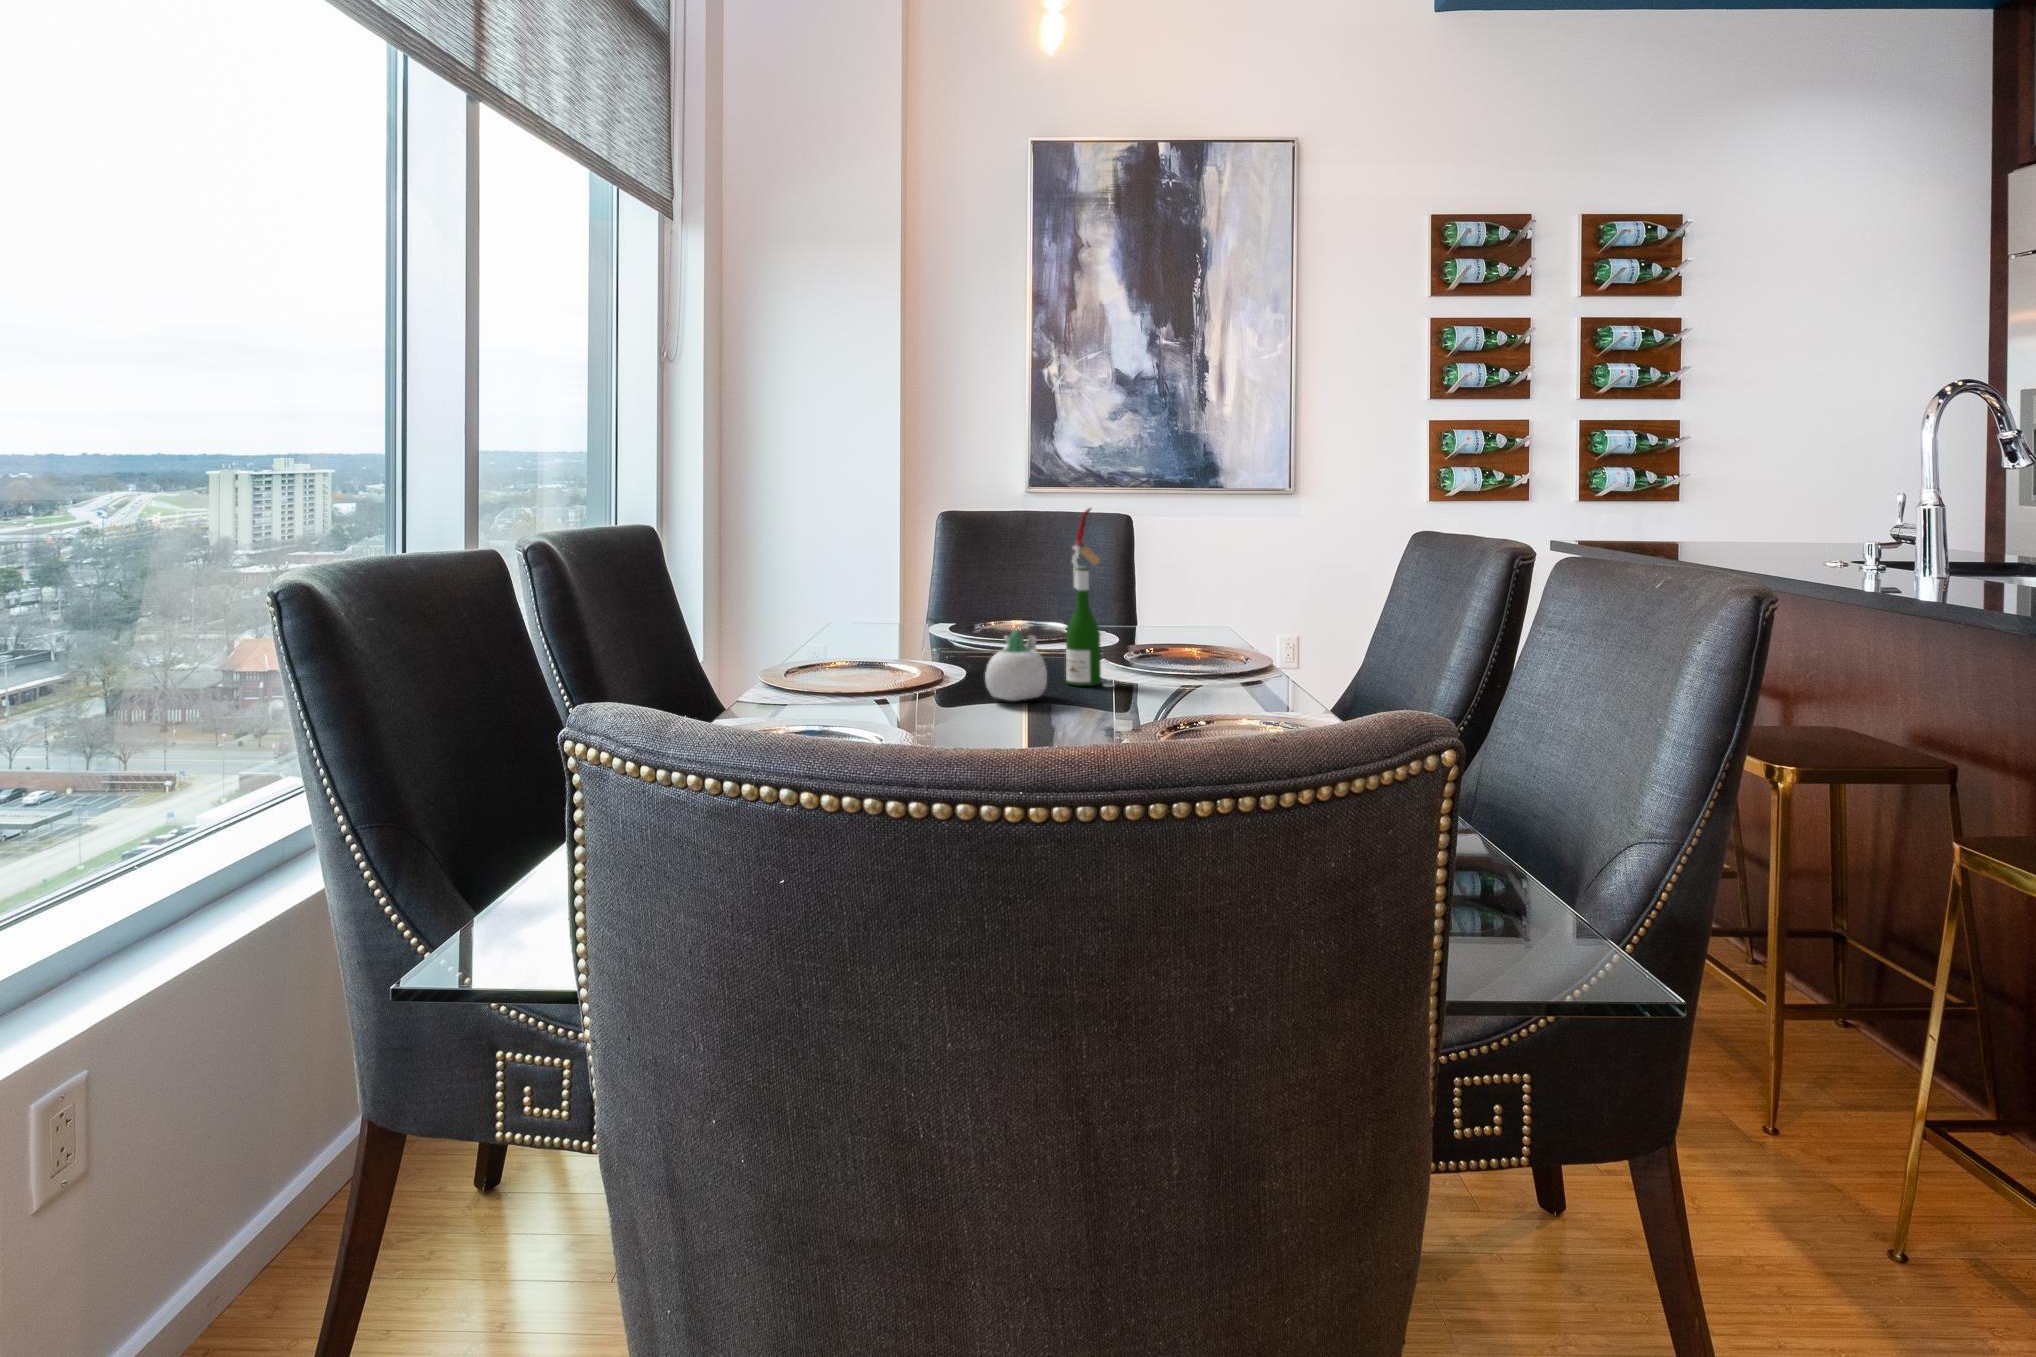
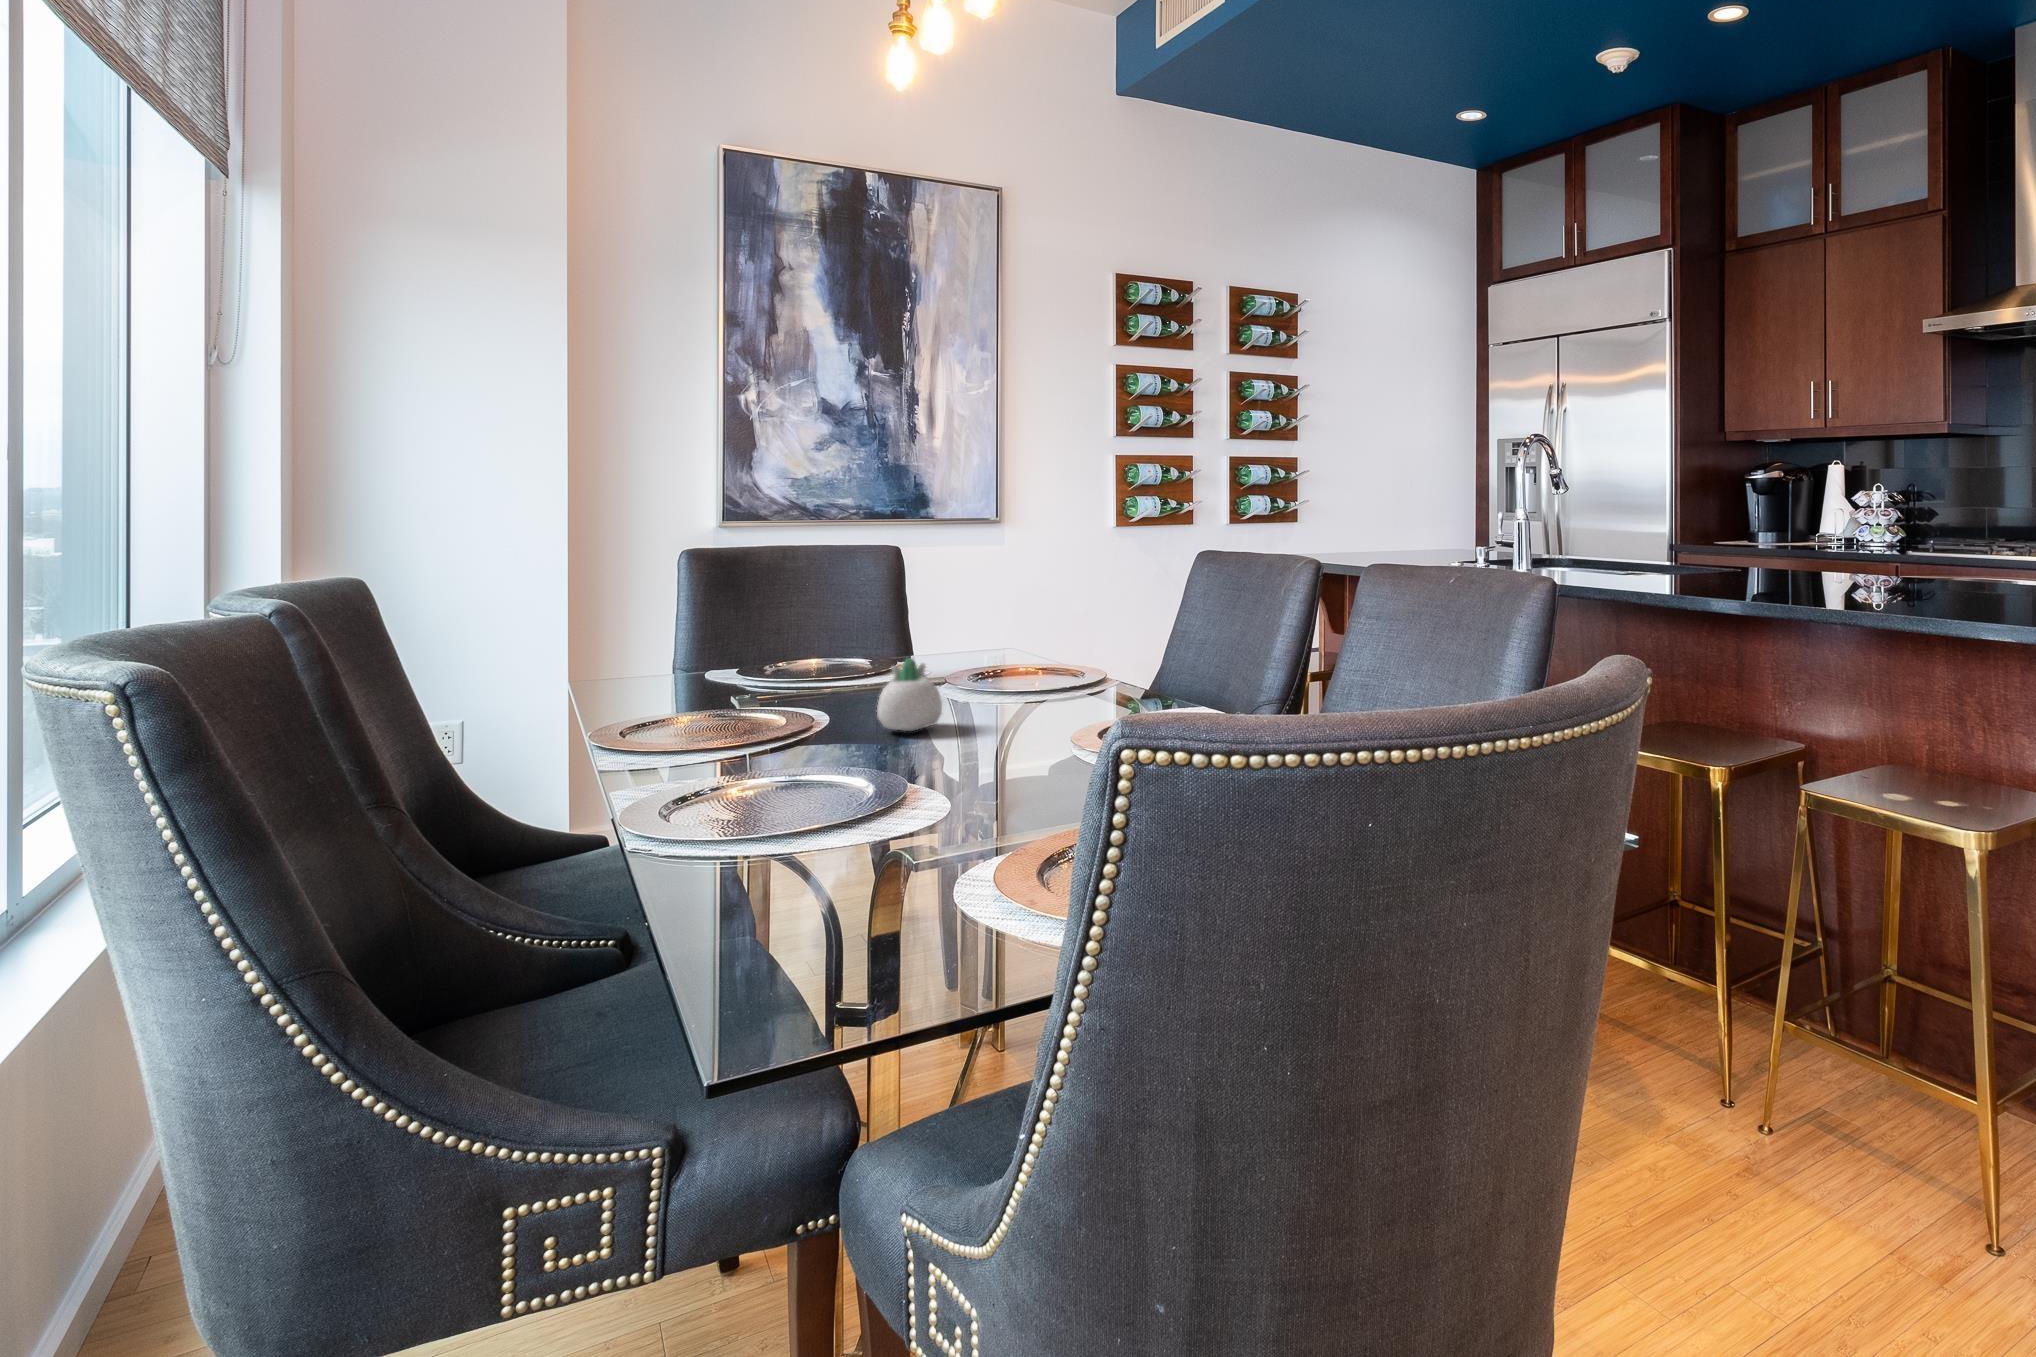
wine bottle: present [1066,508,1114,687] -> none [934,534,987,712]

